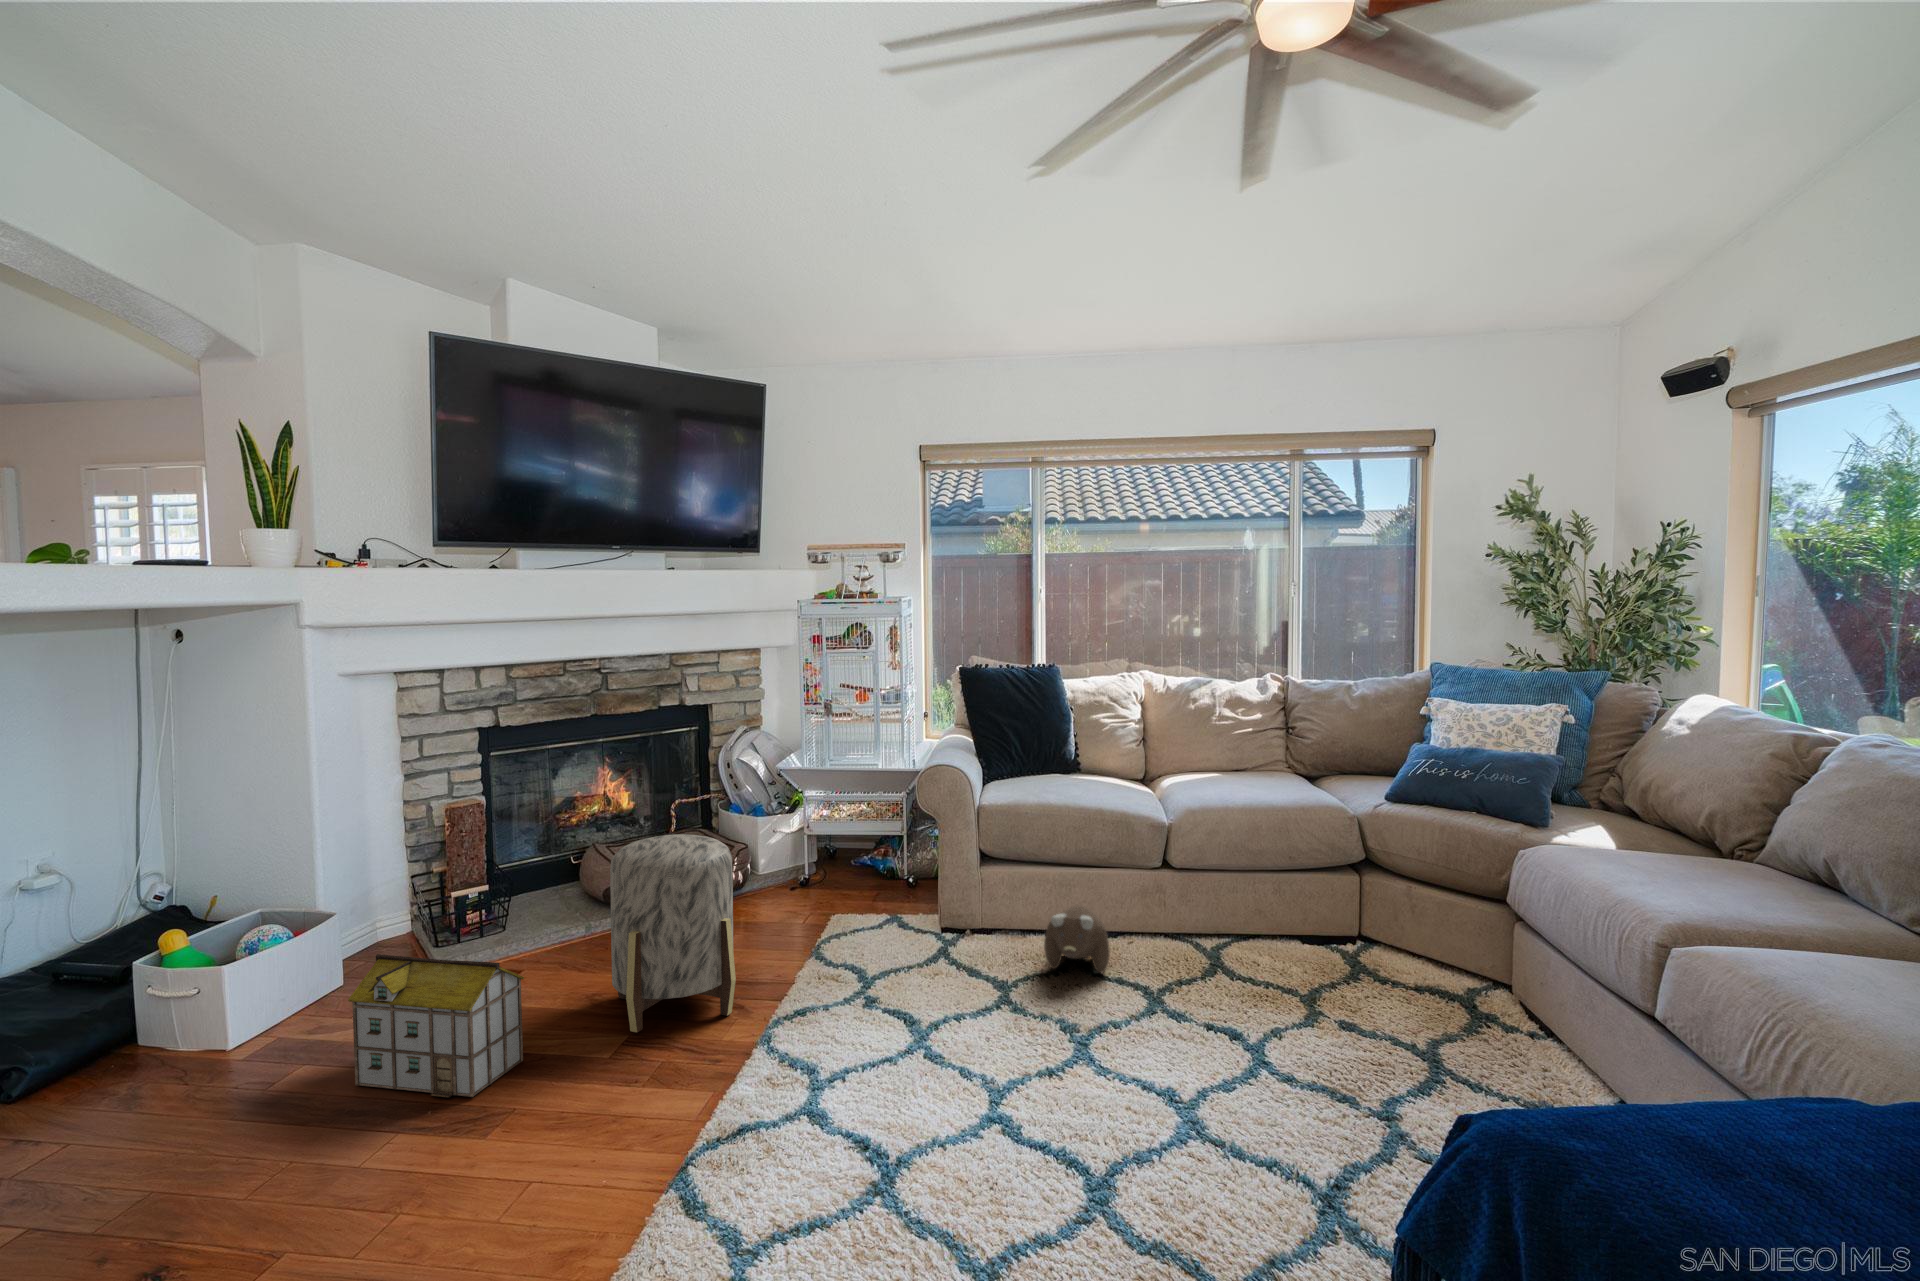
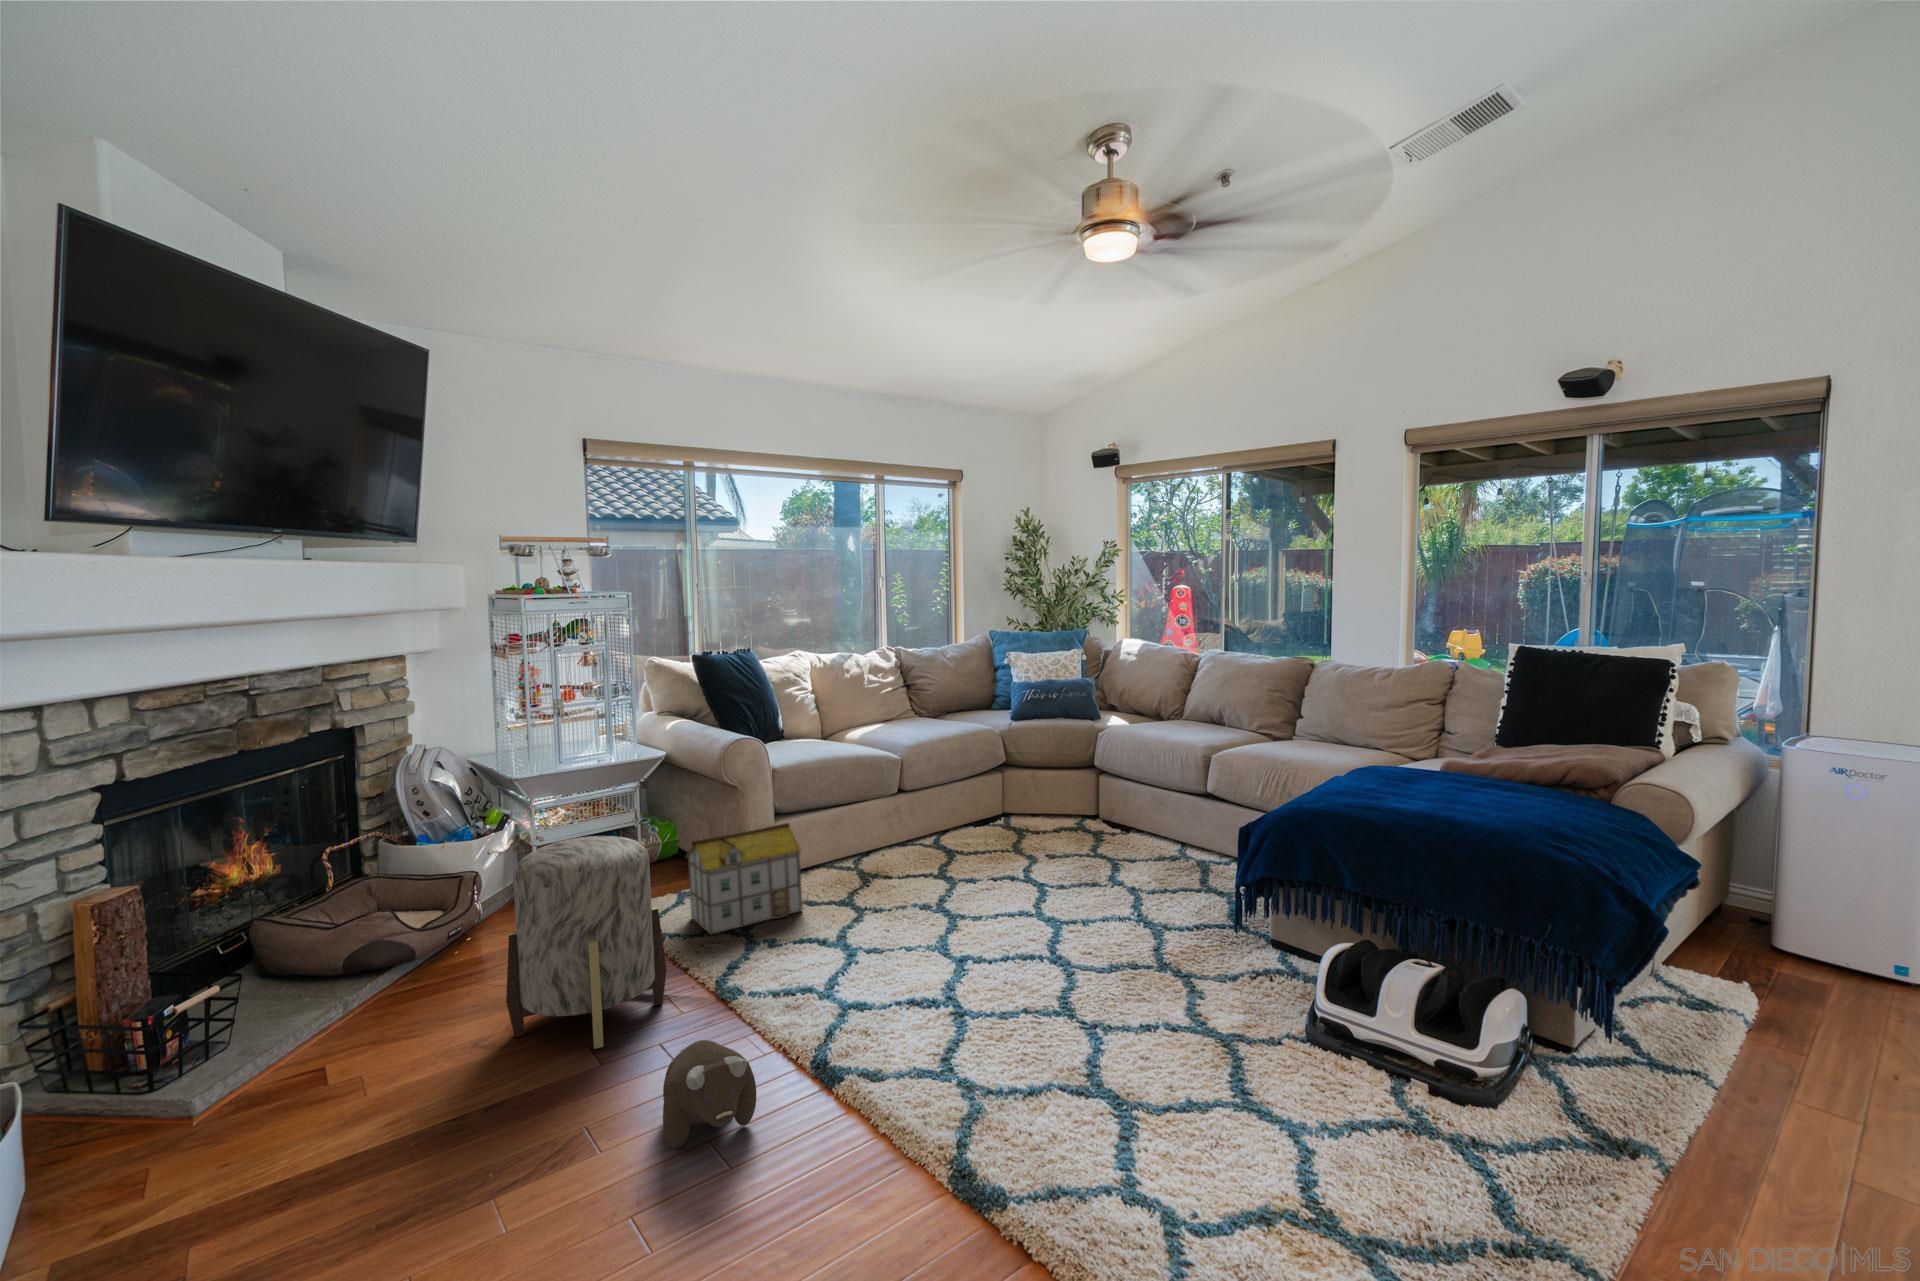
plush toy: present [1044,905,1110,973] -> present [663,1040,756,1149]
toy house: present [348,954,524,1097] -> present [686,823,803,934]

